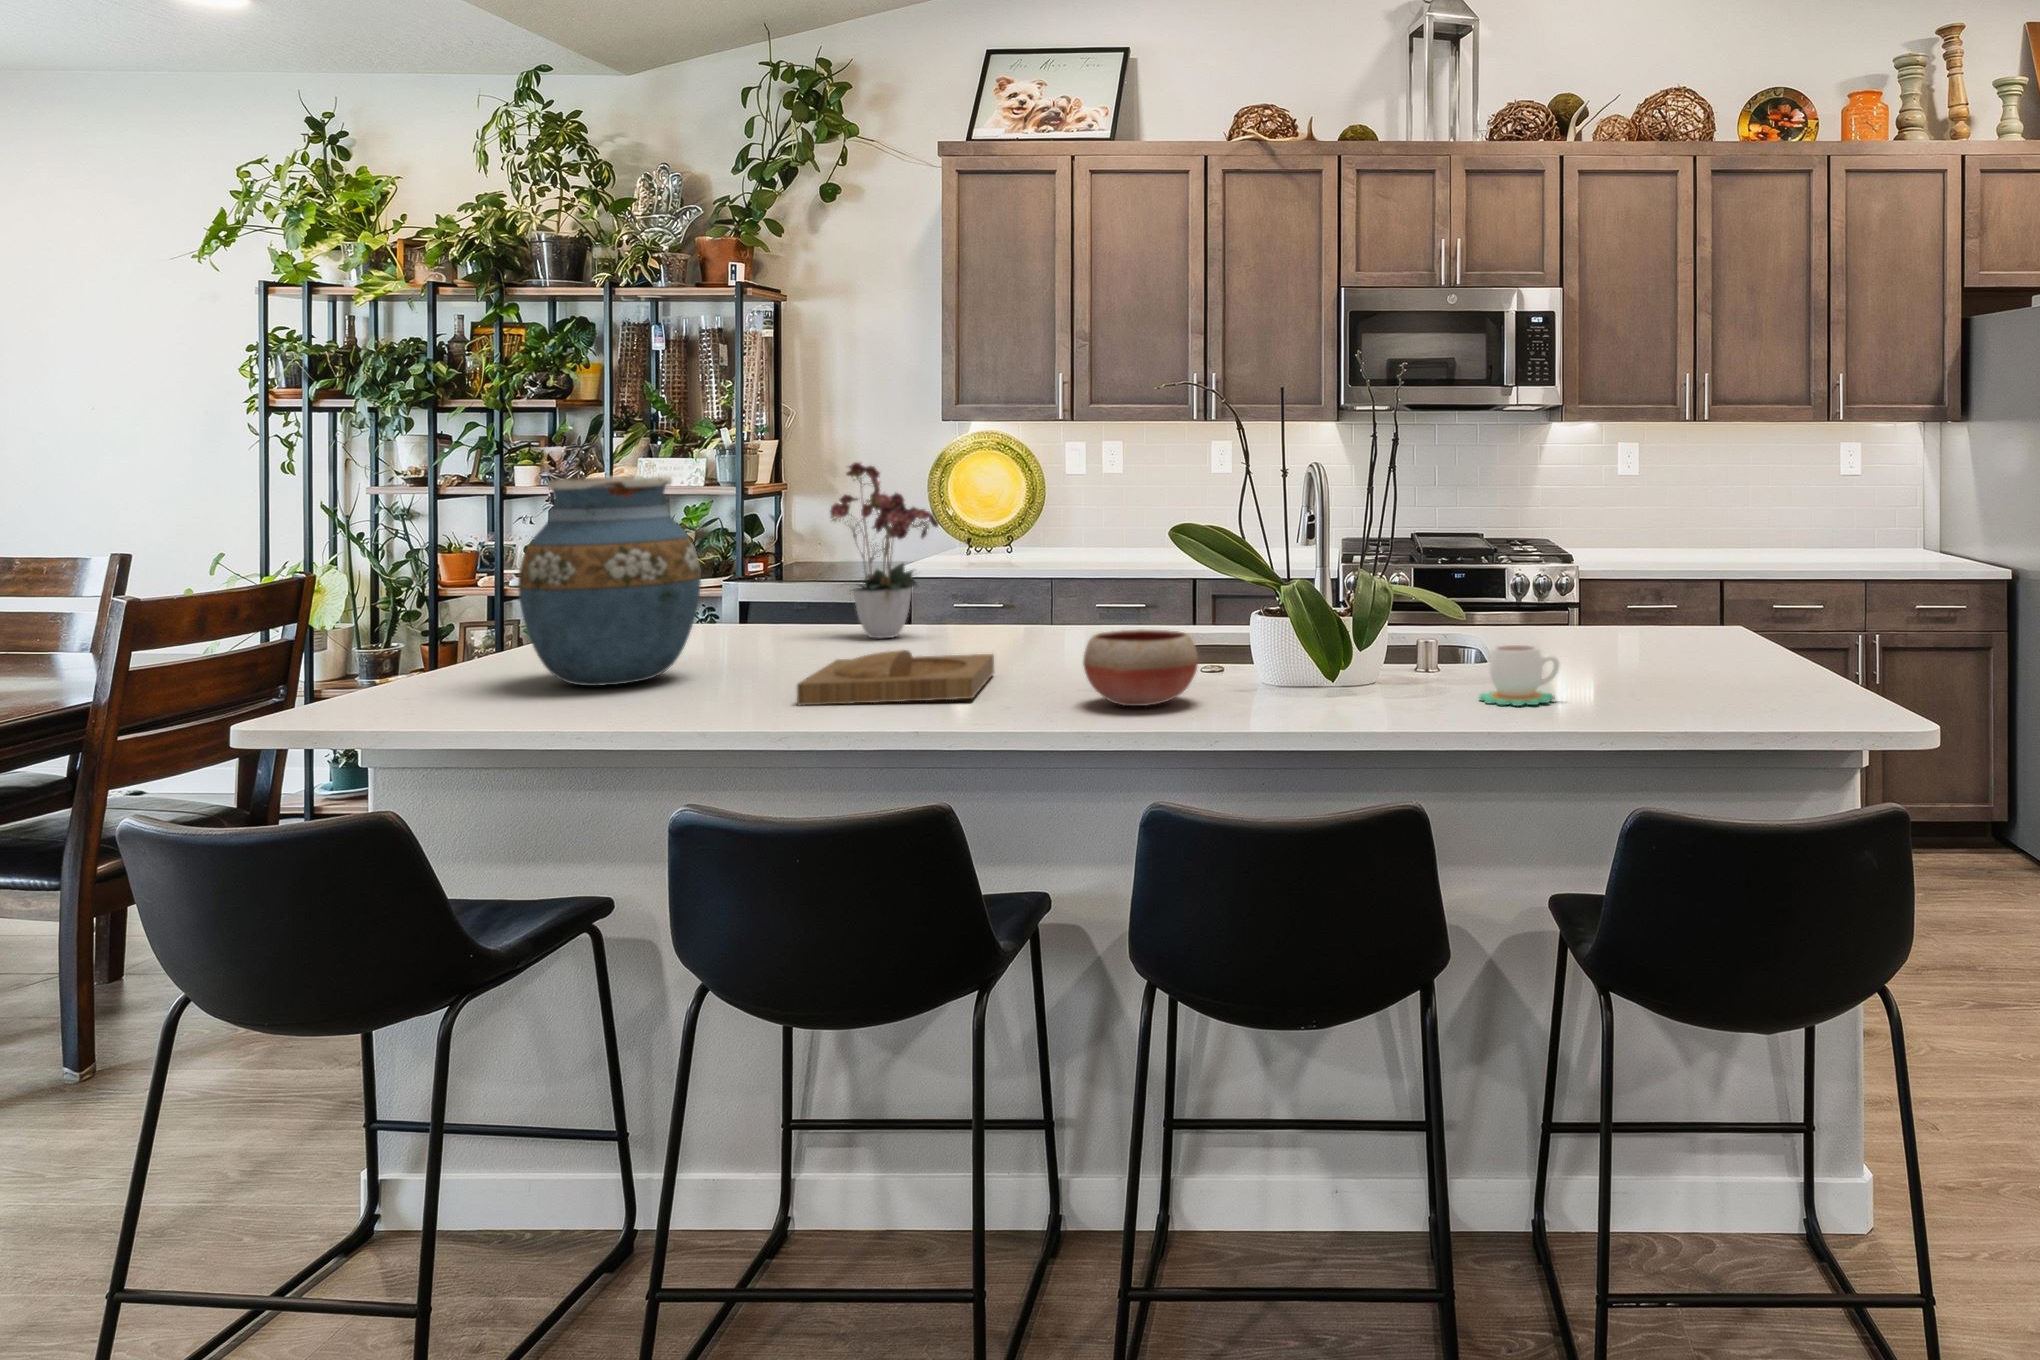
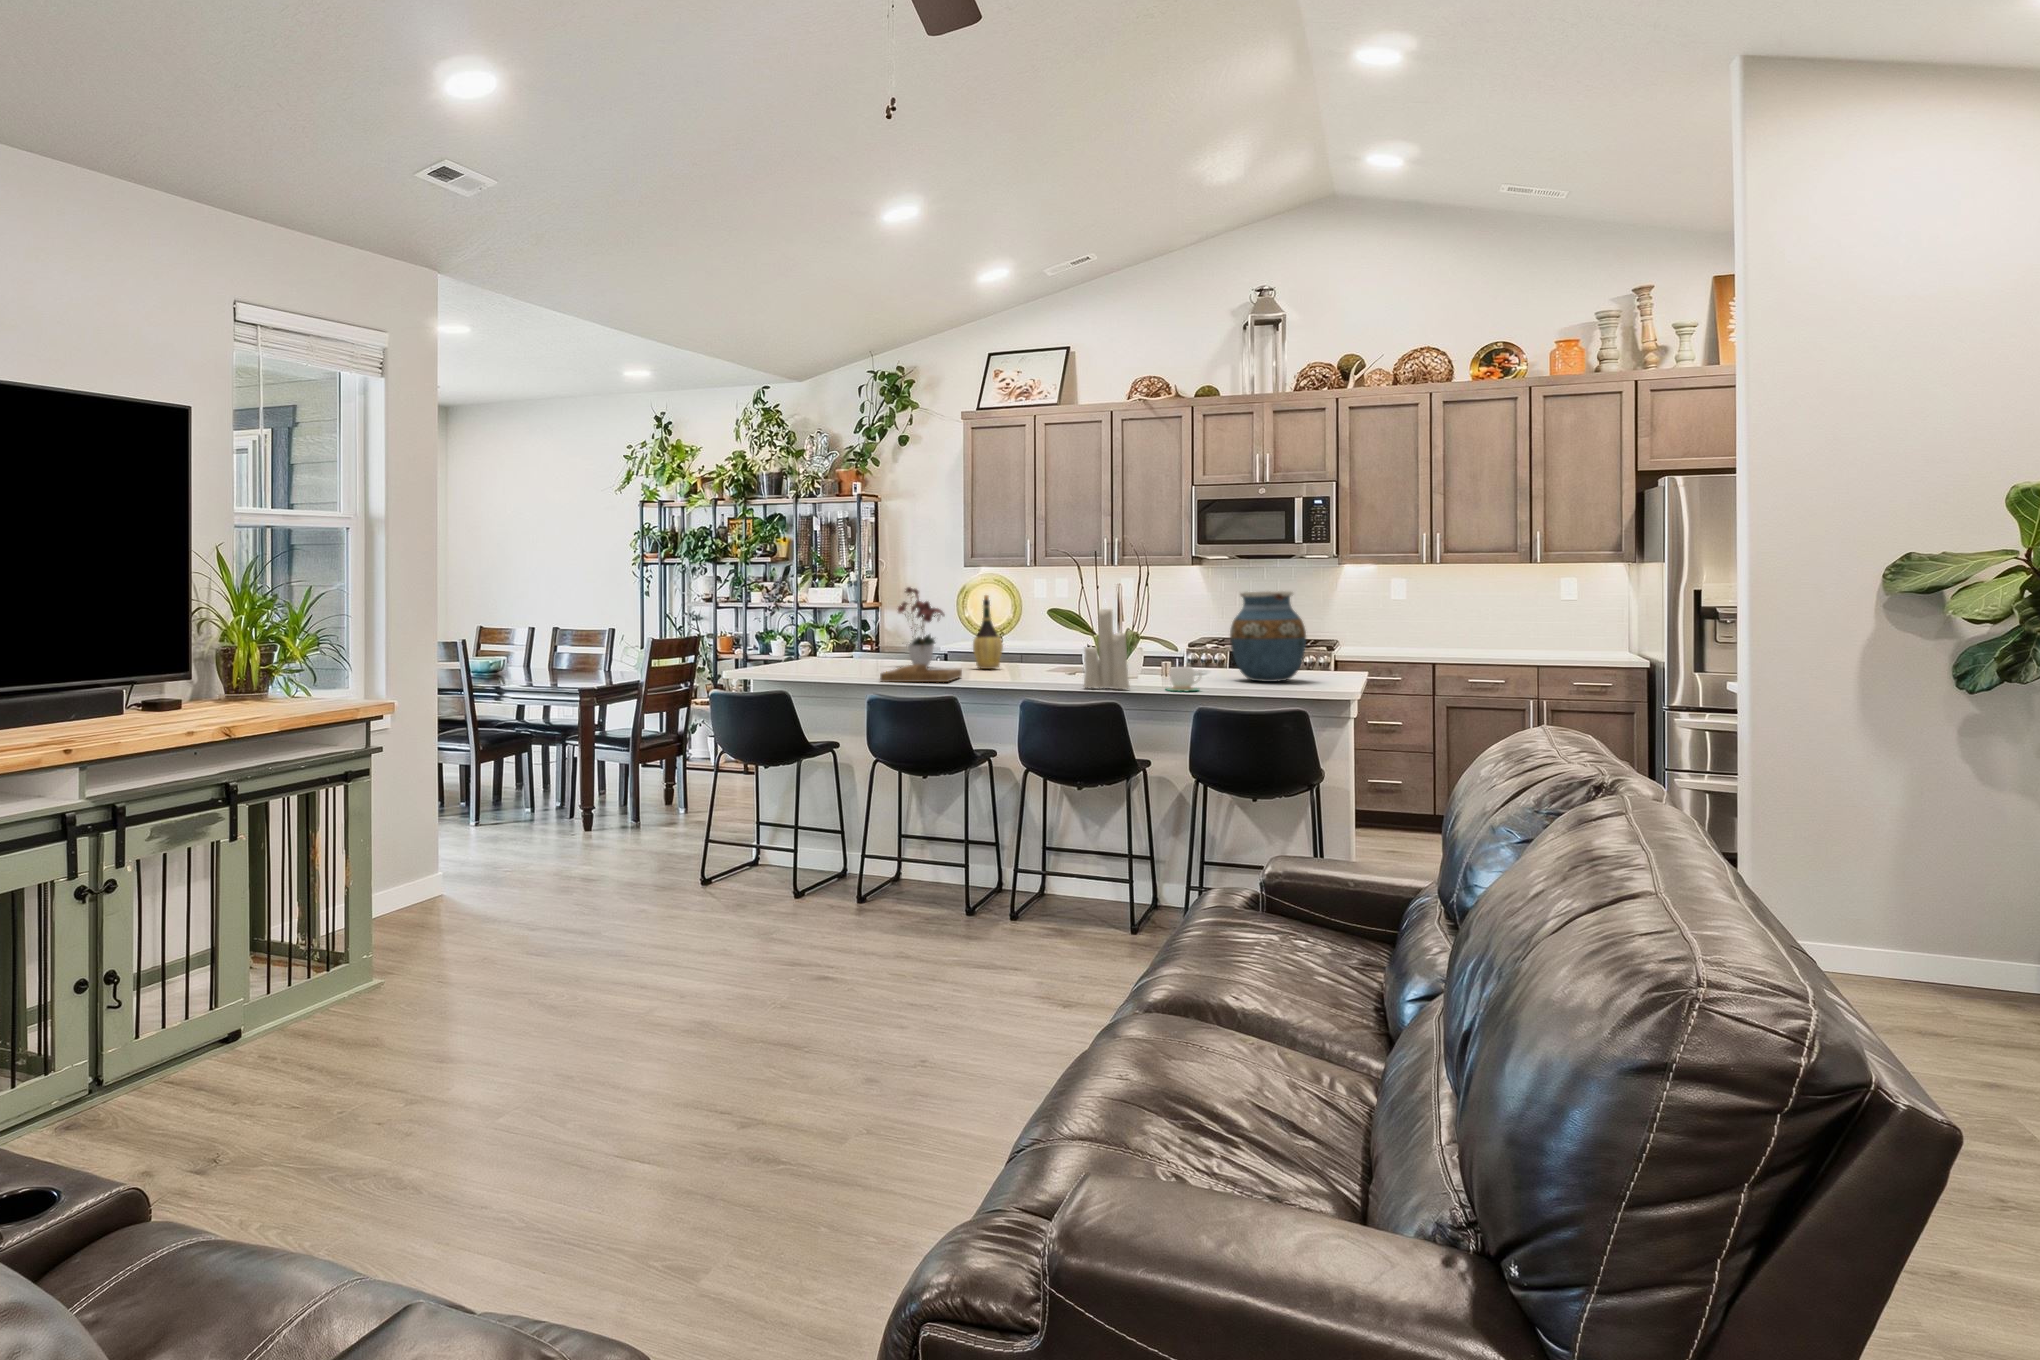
vase: present [518,476,701,686] -> present [1230,591,1306,682]
wine bottle: none [1000,479,1064,637] -> present [973,595,1003,669]
candle: none [1302,483,1407,706] -> present [1083,608,1130,689]
bowl: present [1083,629,1198,706] -> none [992,656,1040,686]

